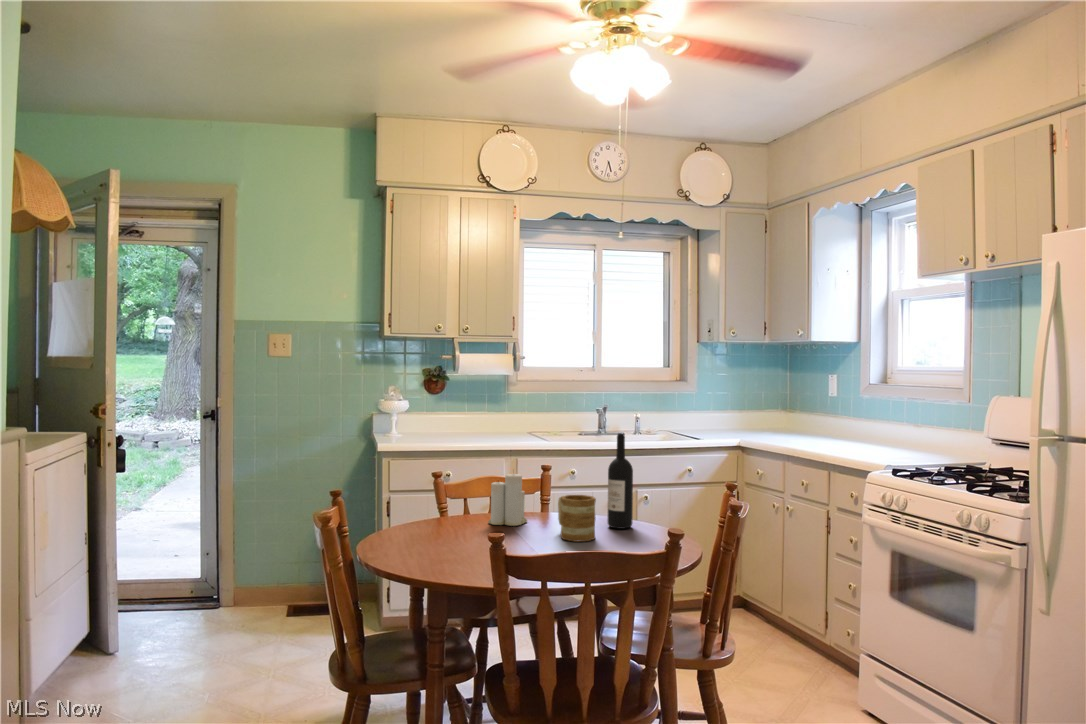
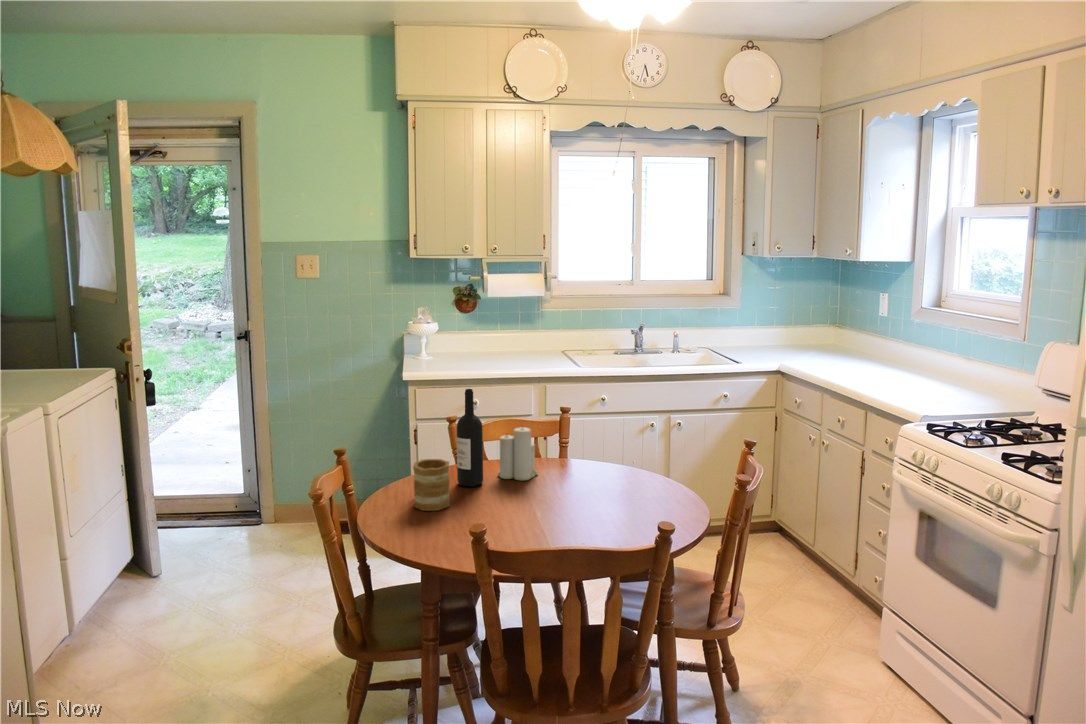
wine bottle: present [607,433,633,529] -> present [457,389,483,486]
mug: present [558,495,596,542] -> present [413,459,450,511]

